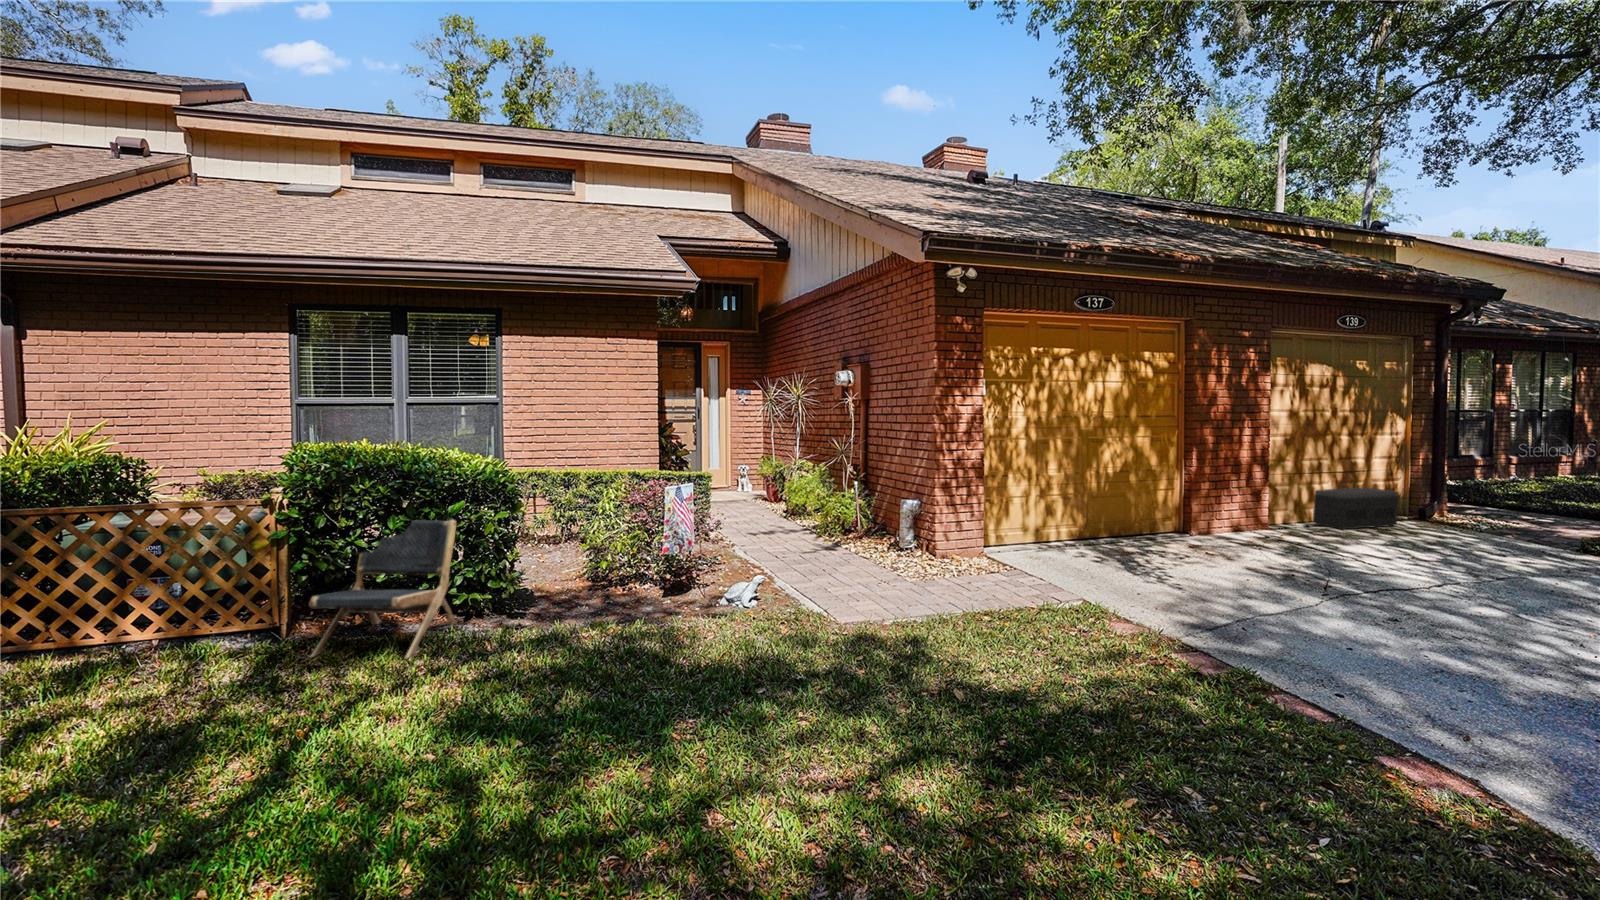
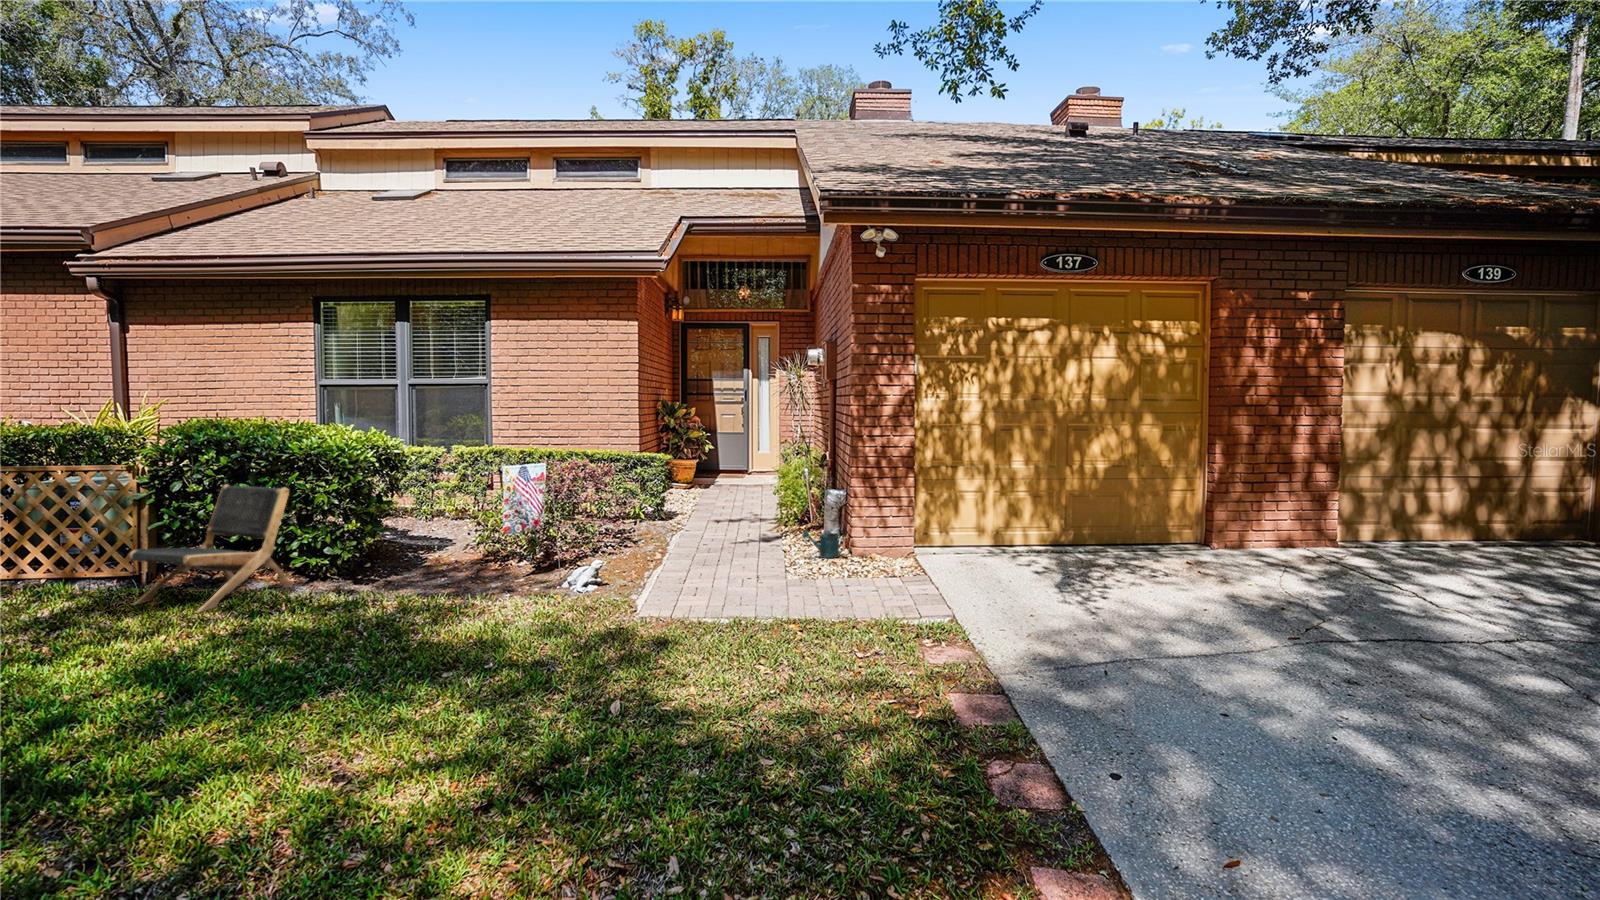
storage bench: present [1313,488,1399,529] -> none [1425,501,1566,556]
watering can: none [900,533,929,560] -> present [802,530,844,558]

